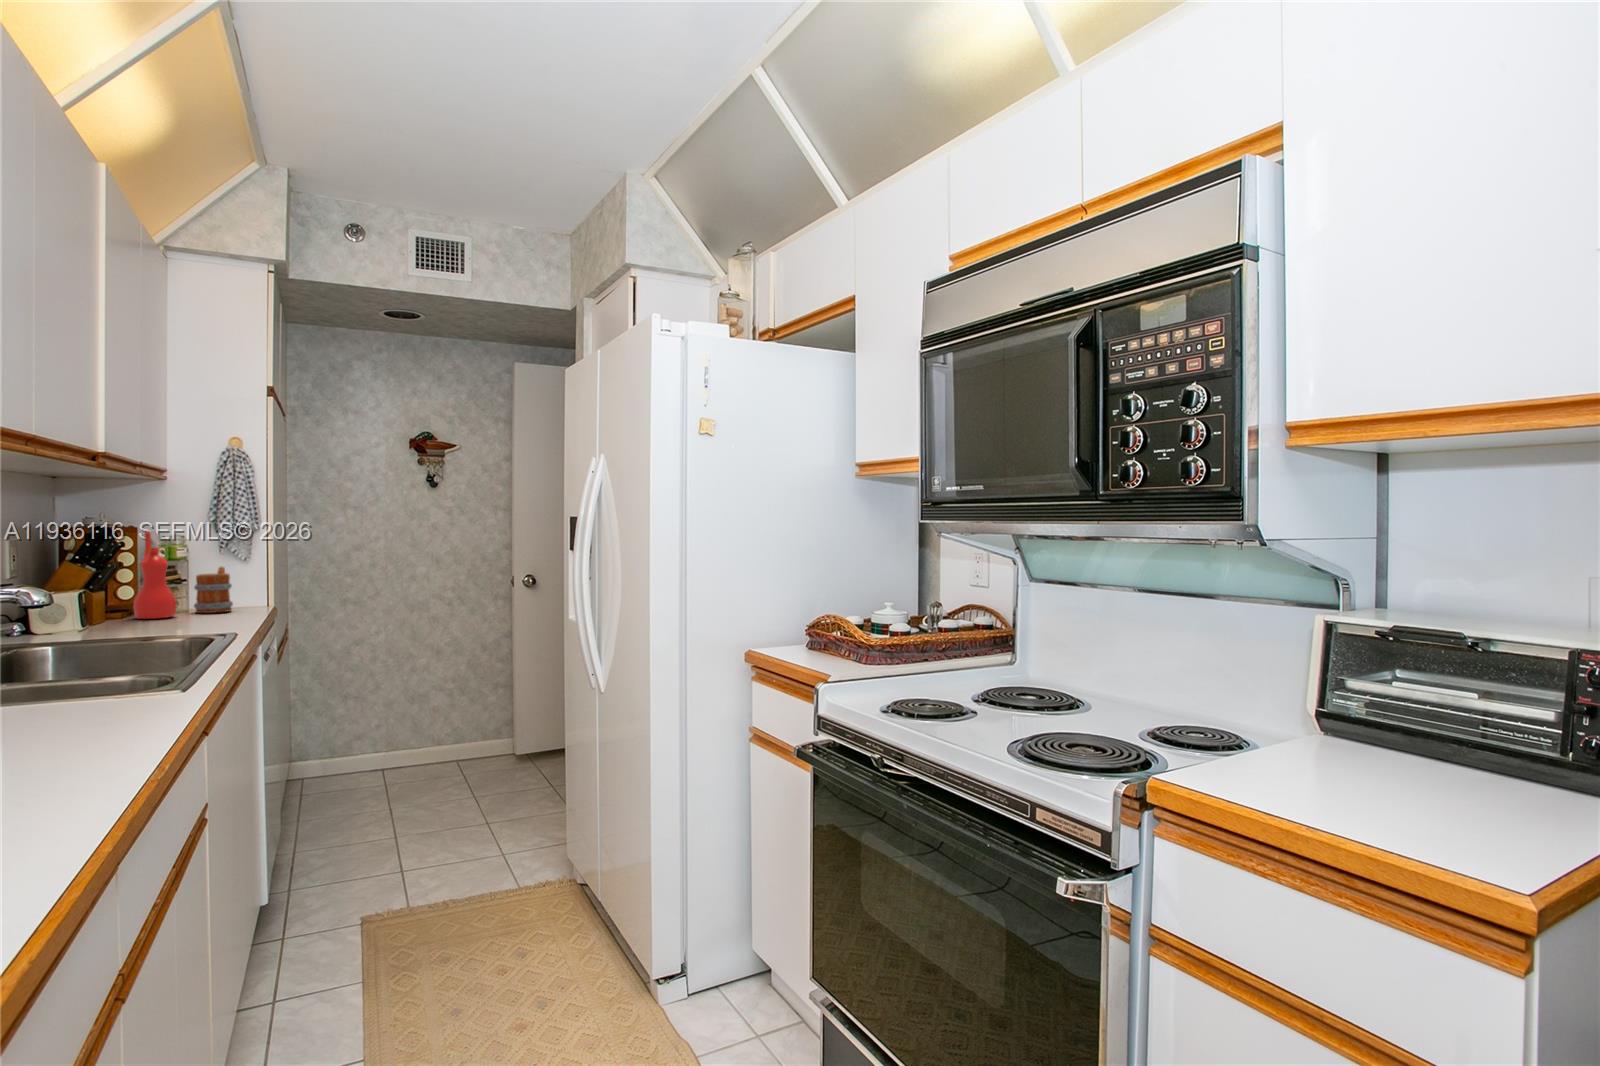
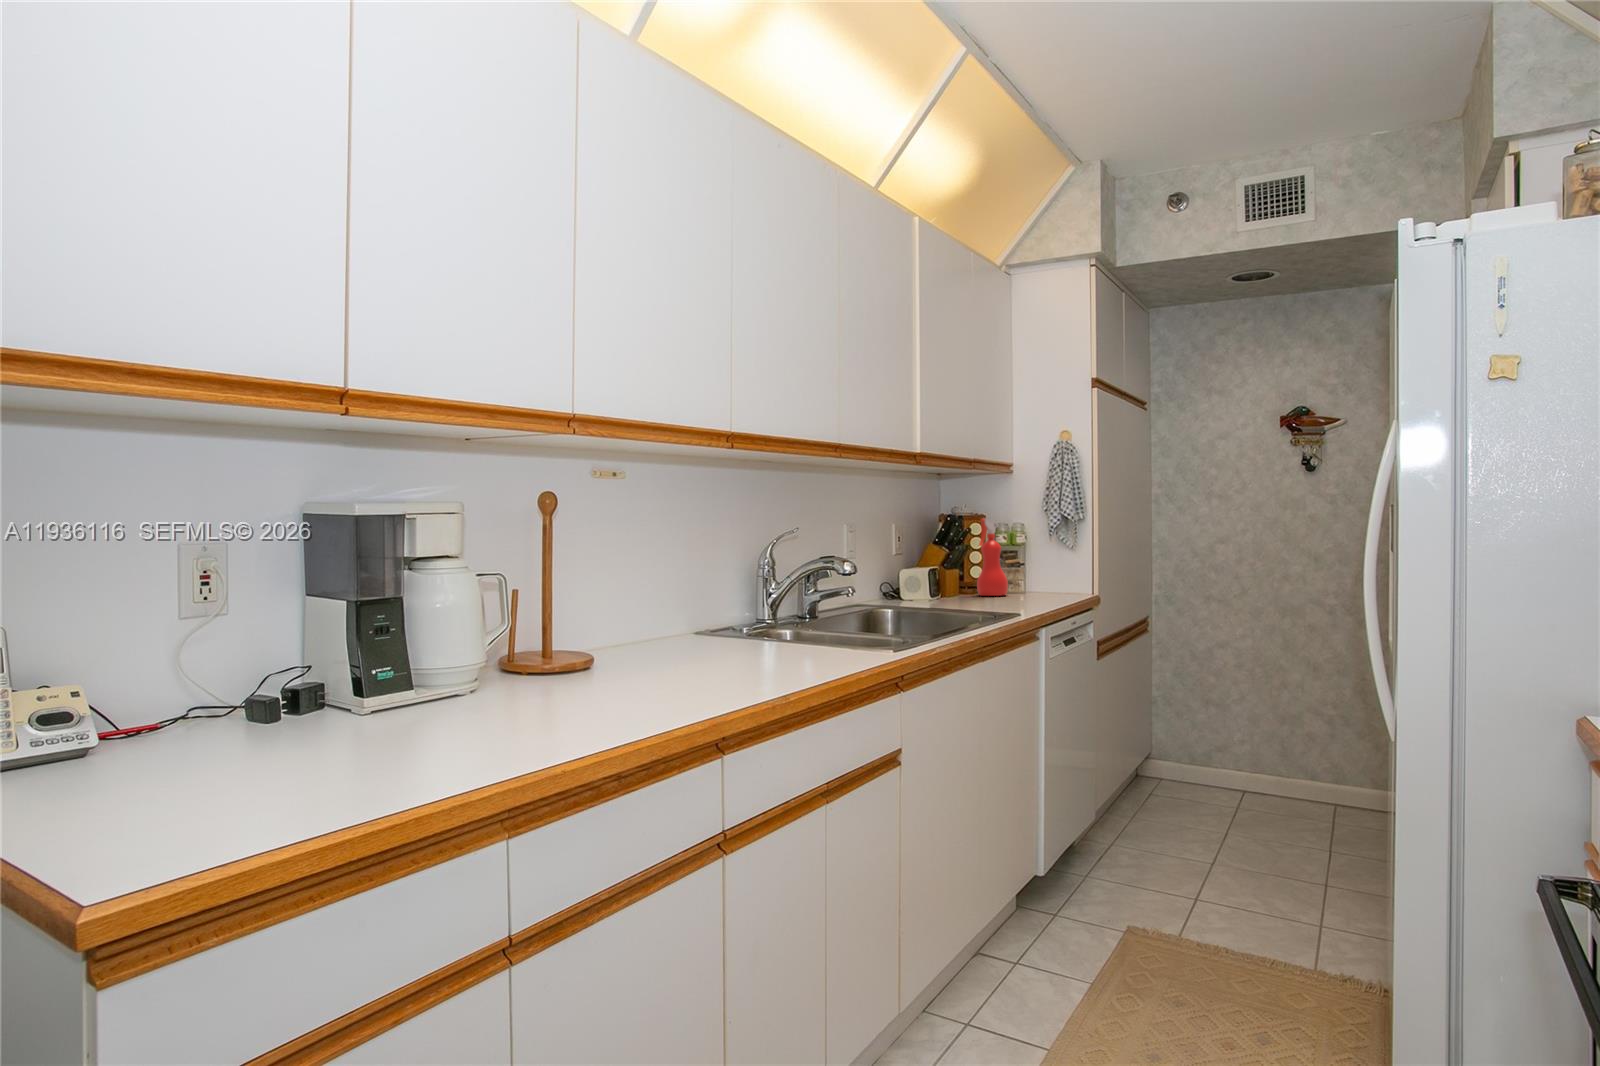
mug: present [194,566,233,613] -> none [1026,552,1058,594]

